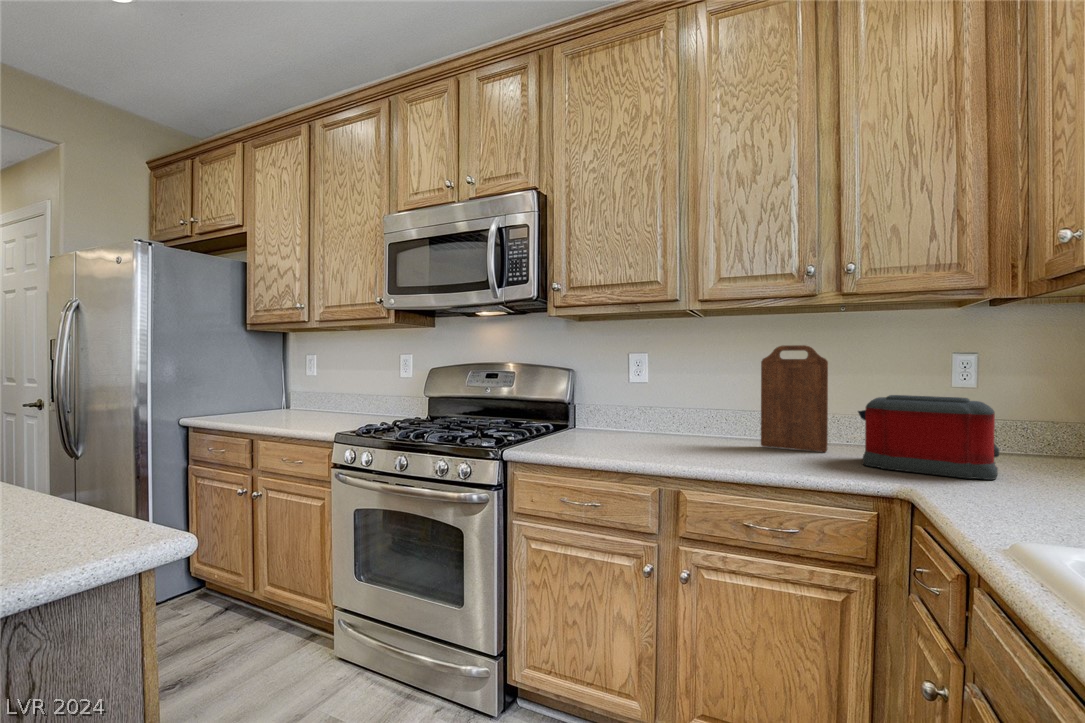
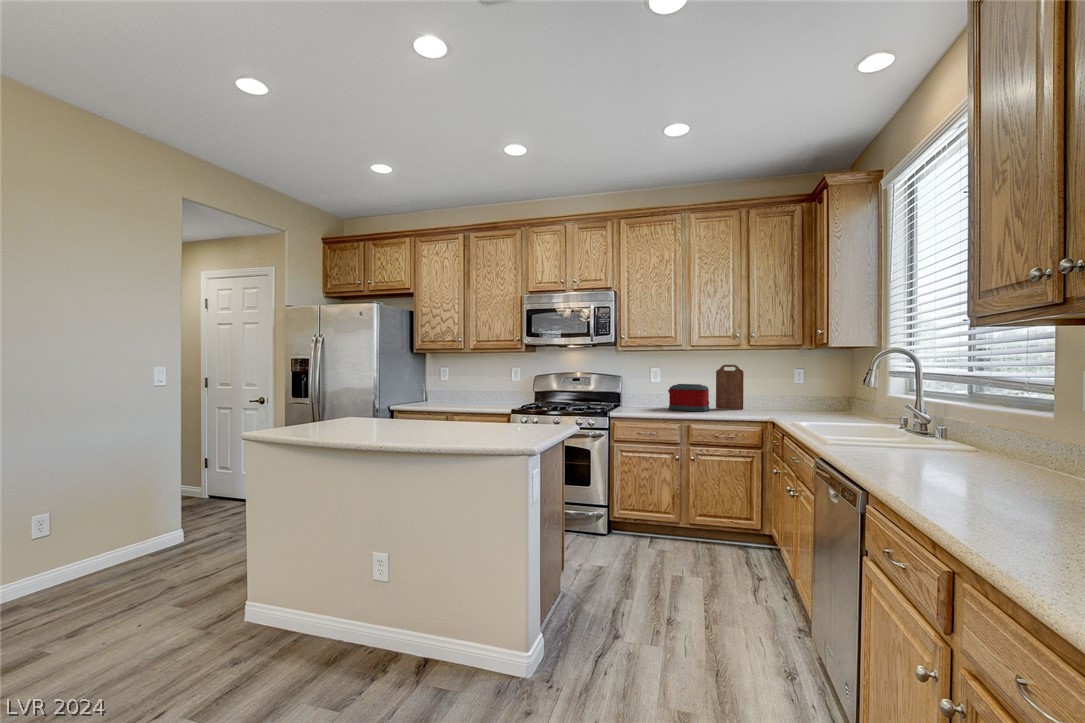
toaster: present [858,395,999,480] -> present [668,384,709,412]

